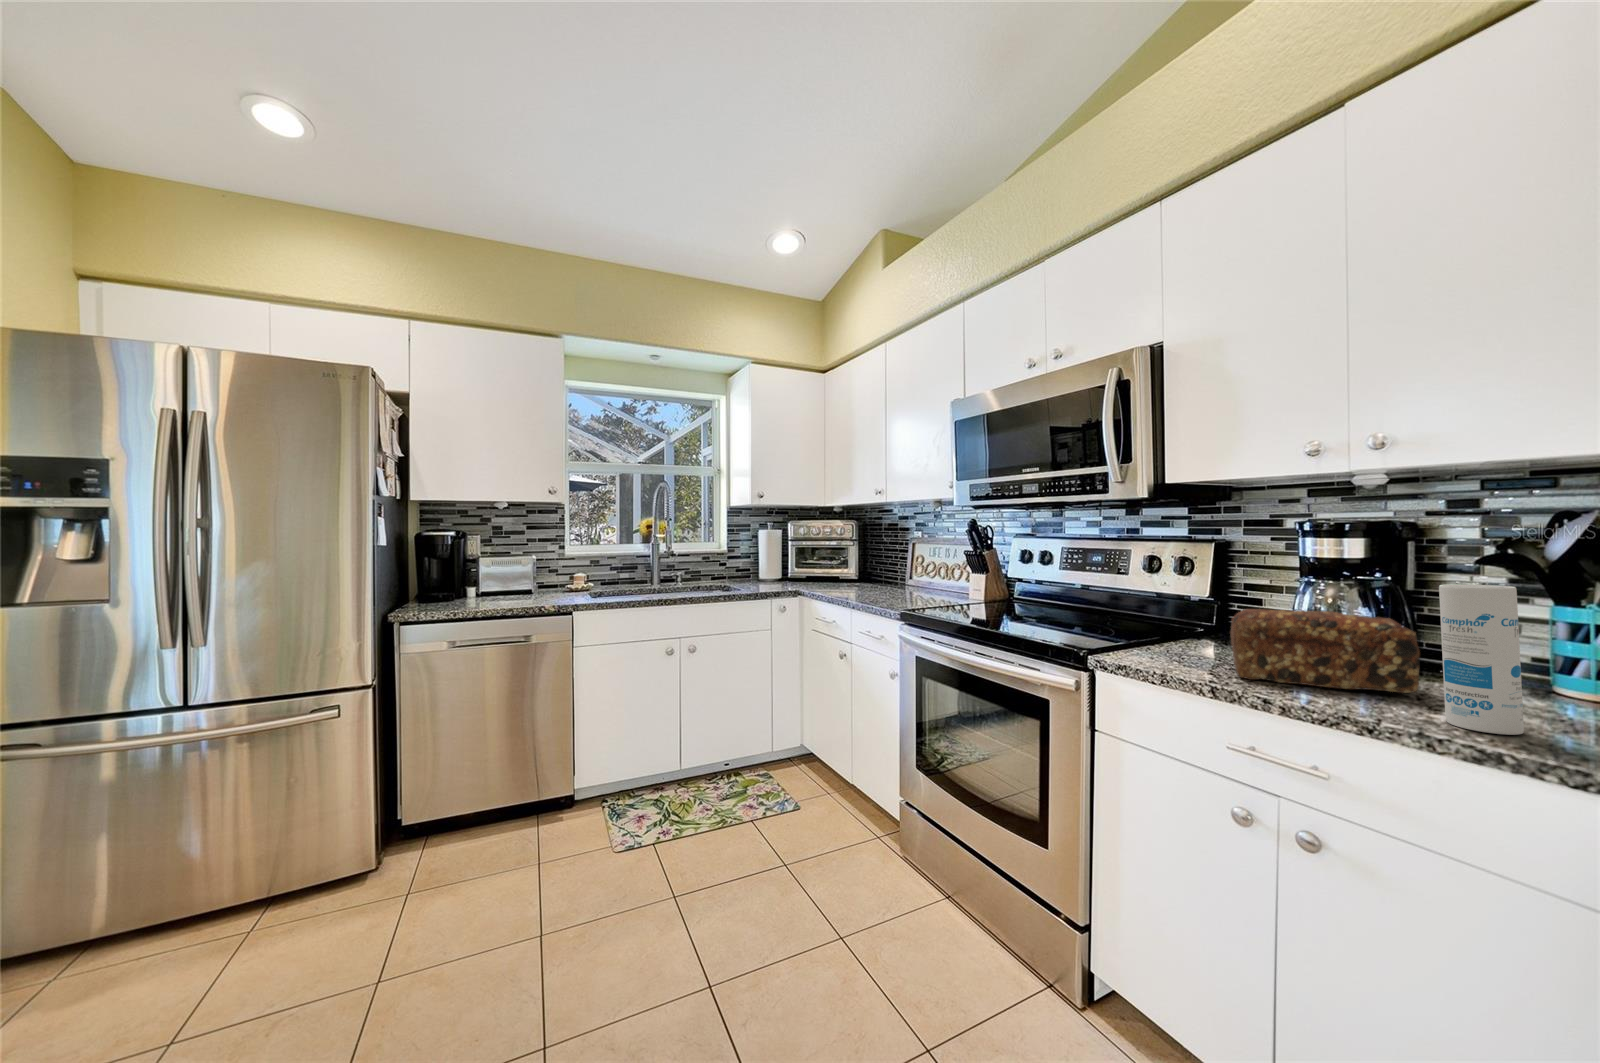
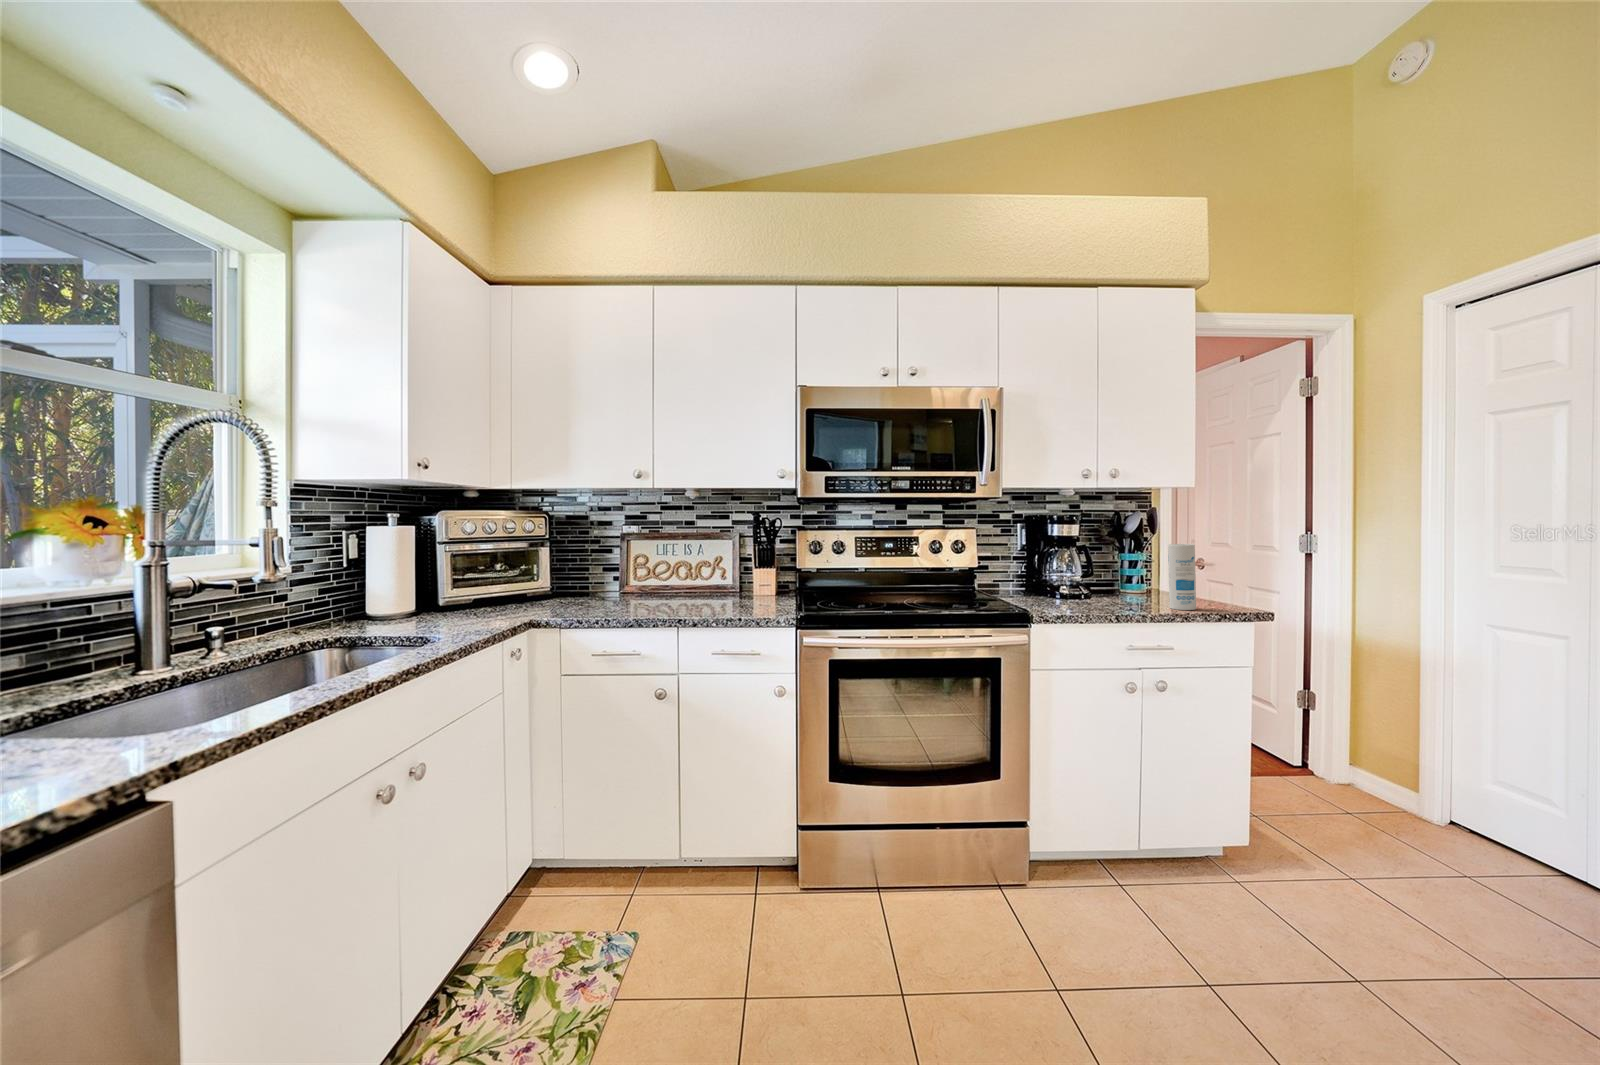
bread loaf: present [1230,609,1420,693] -> none [1058,565,1140,610]

